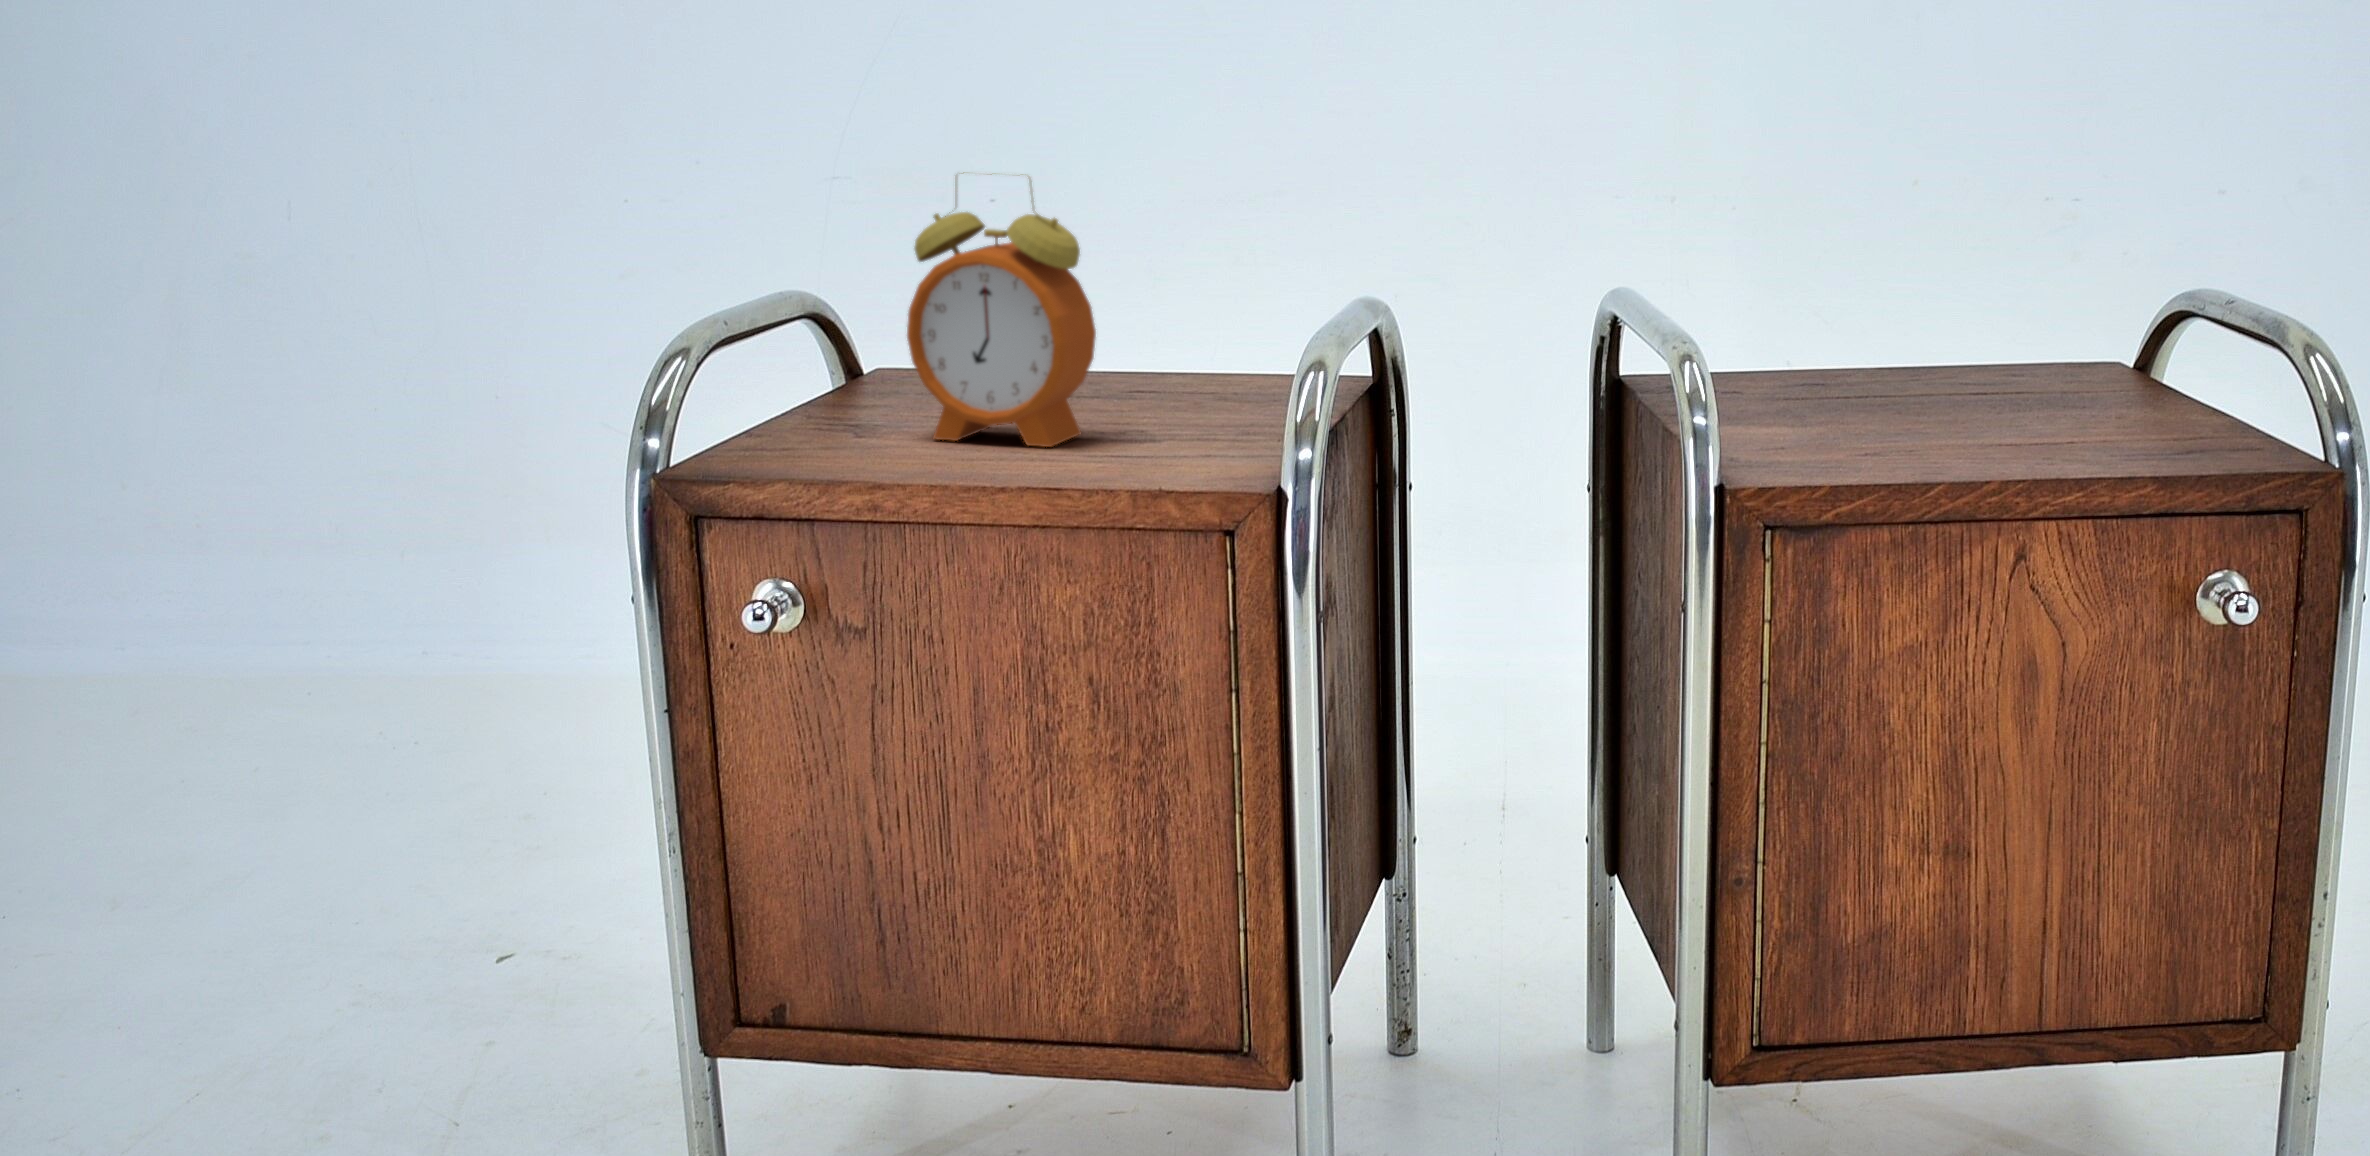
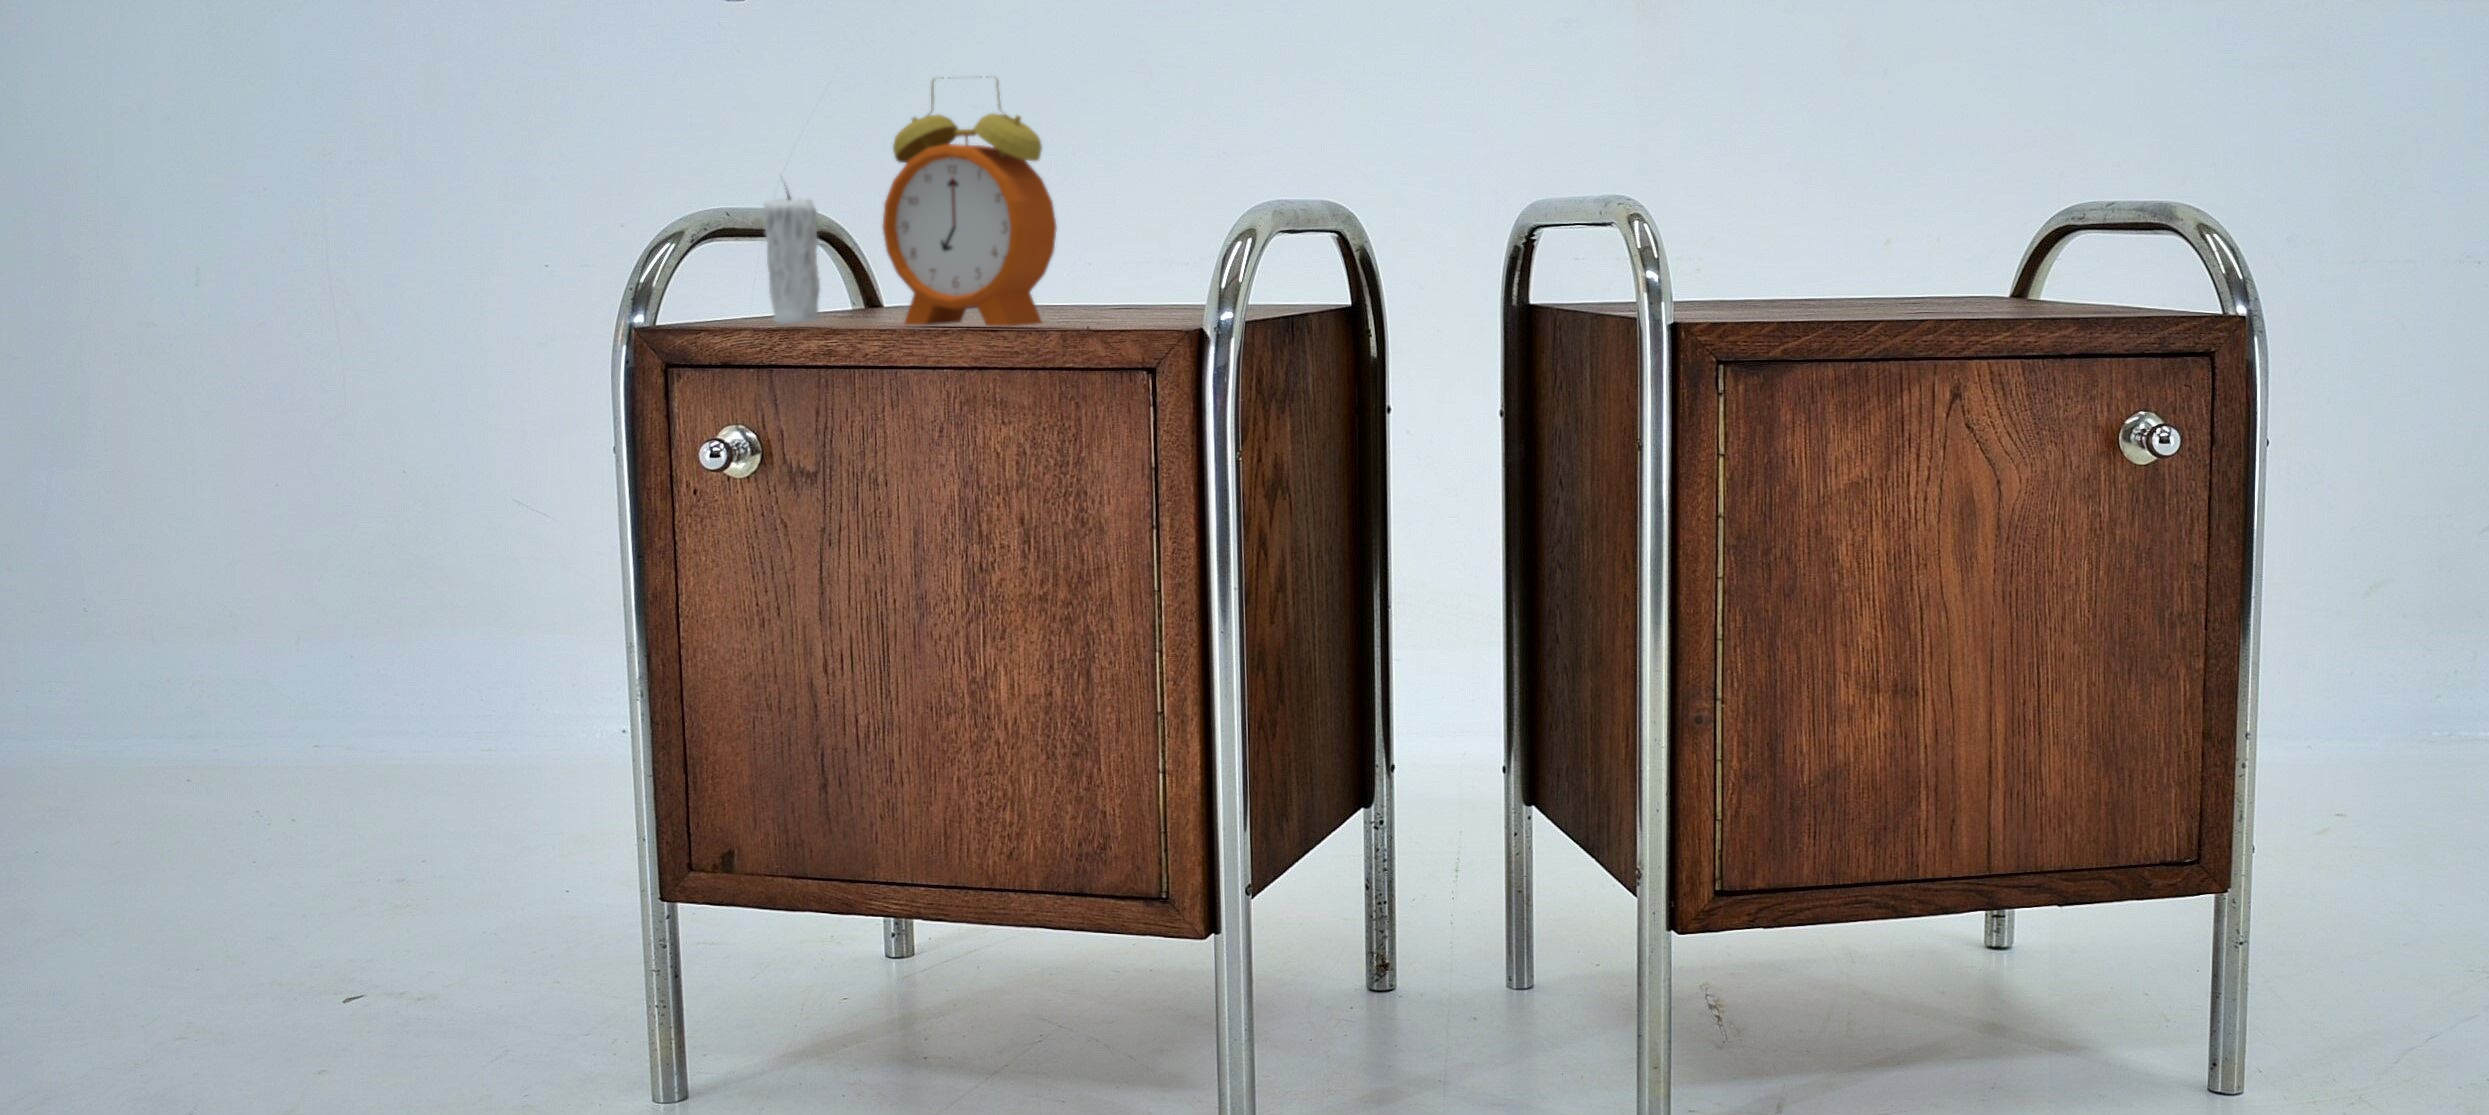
candle: none [785,294,849,459] -> present [764,188,820,324]

